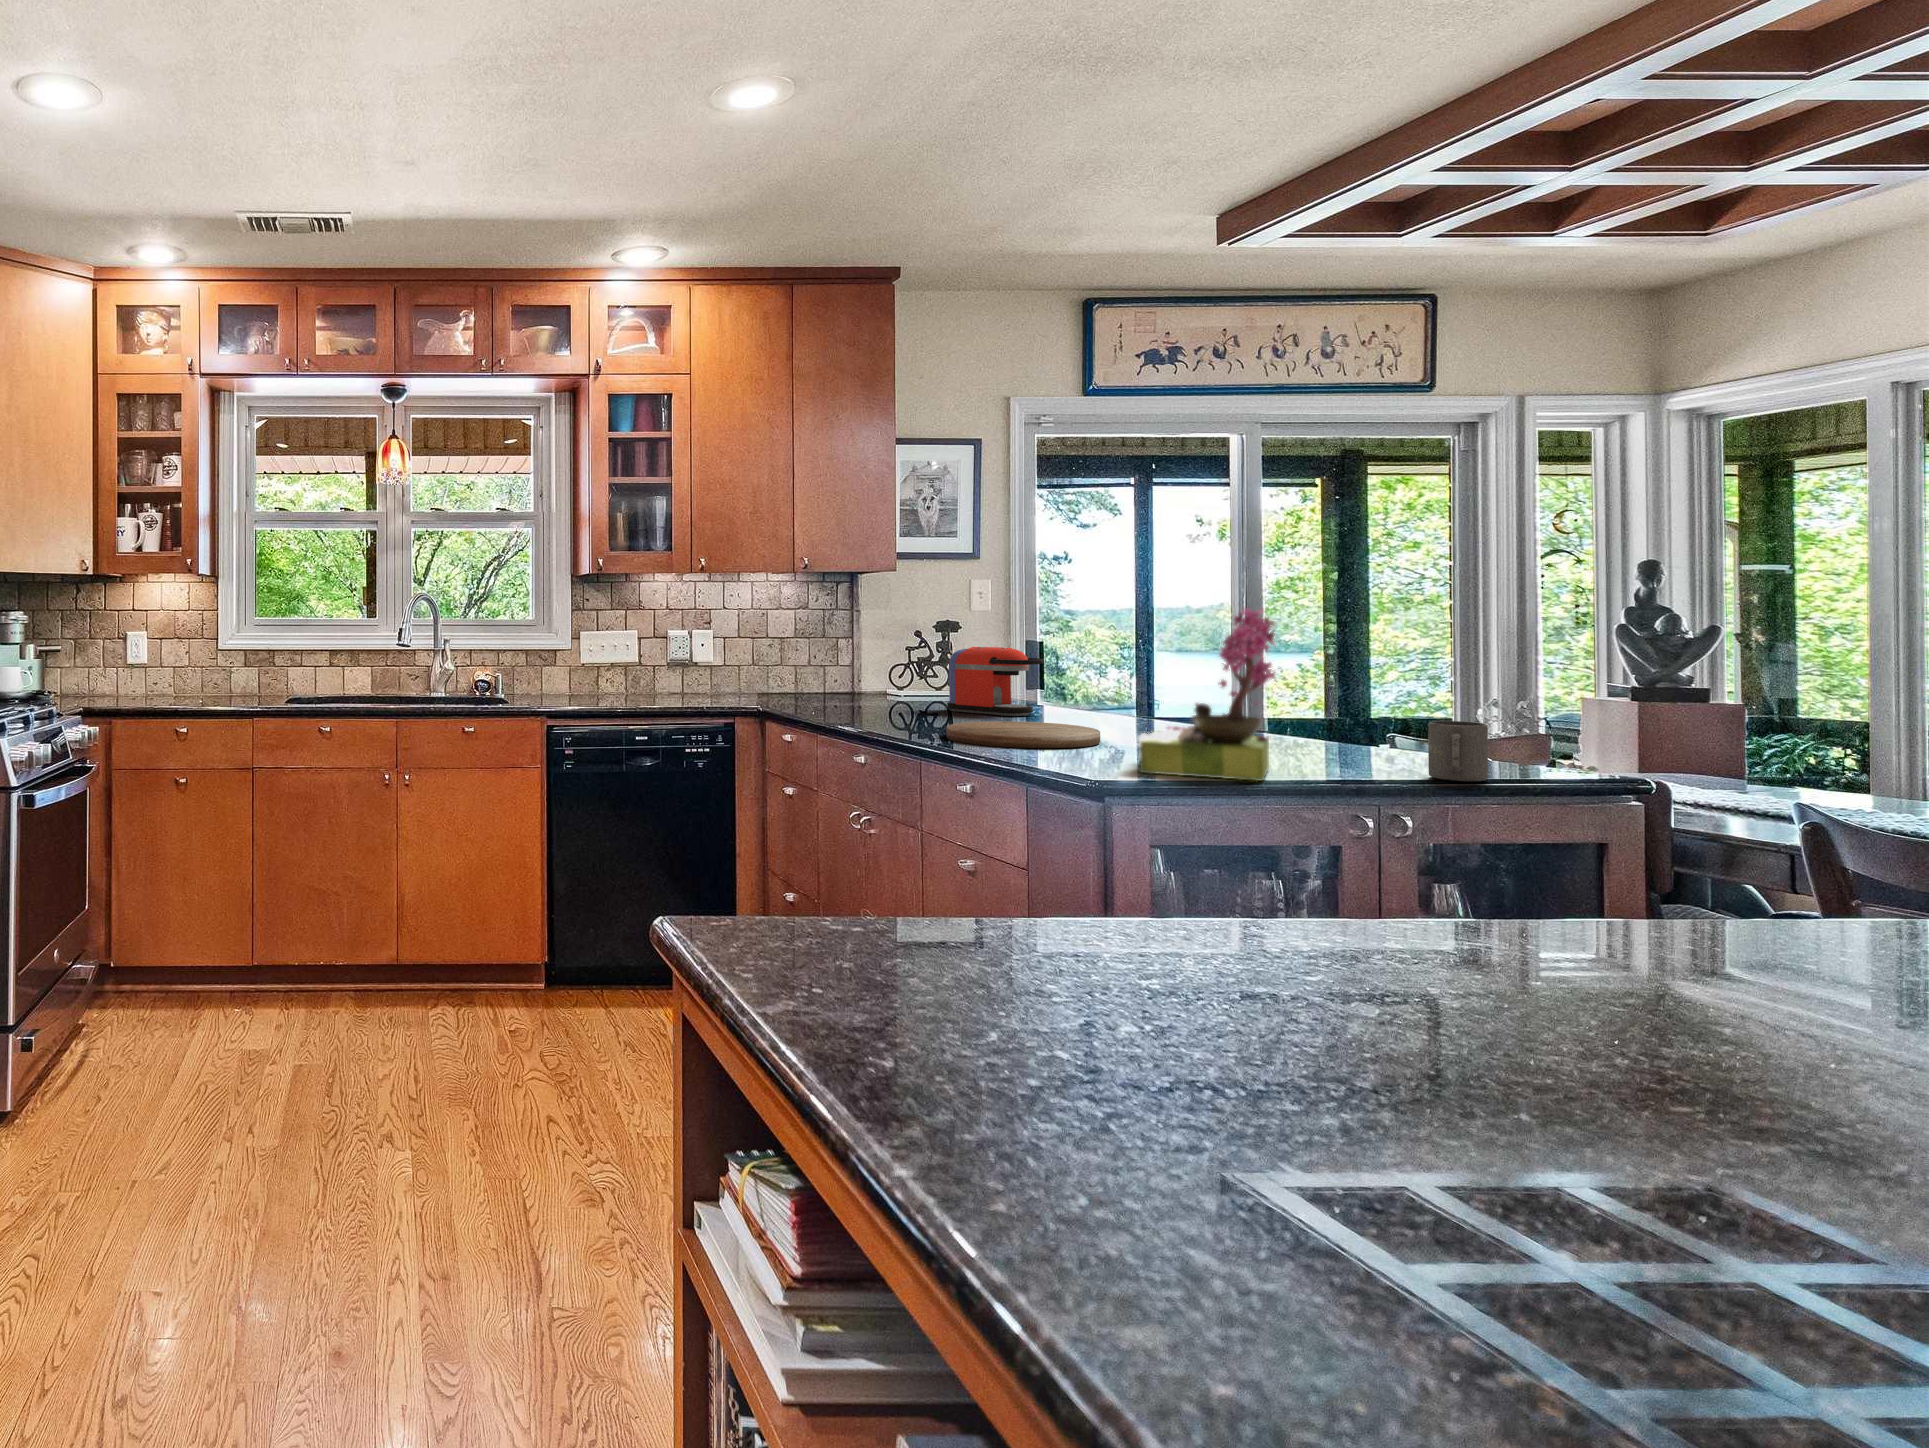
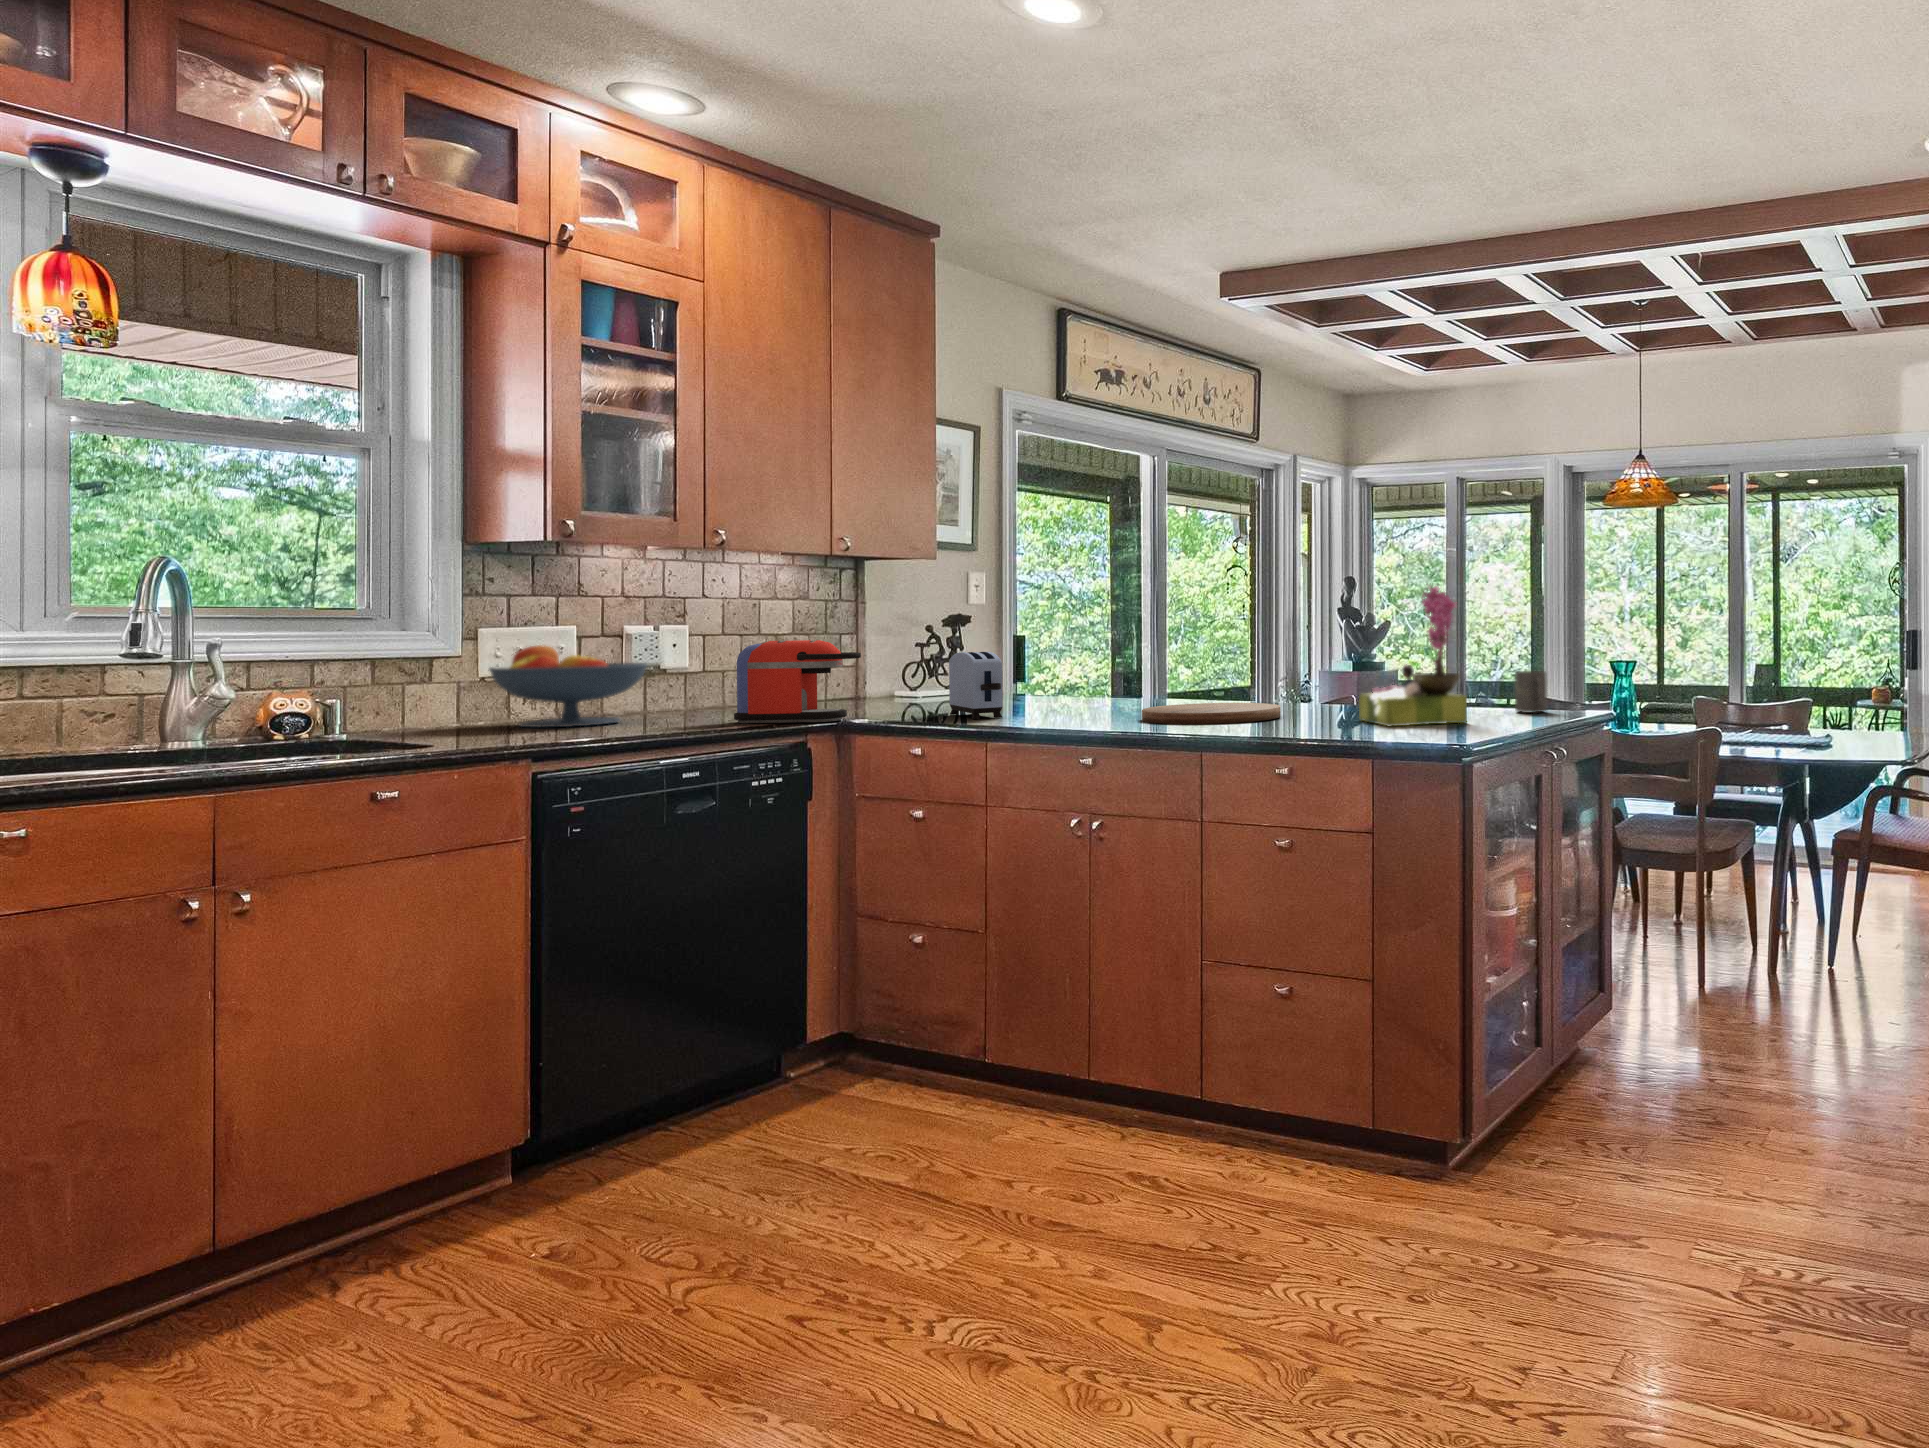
fruit bowl: none [582,643,667,698] -> present [488,645,647,727]
coffee maker: present [947,647,1044,716] -> present [734,640,861,723]
toaster: none [838,660,870,718] -> present [949,652,1003,719]

